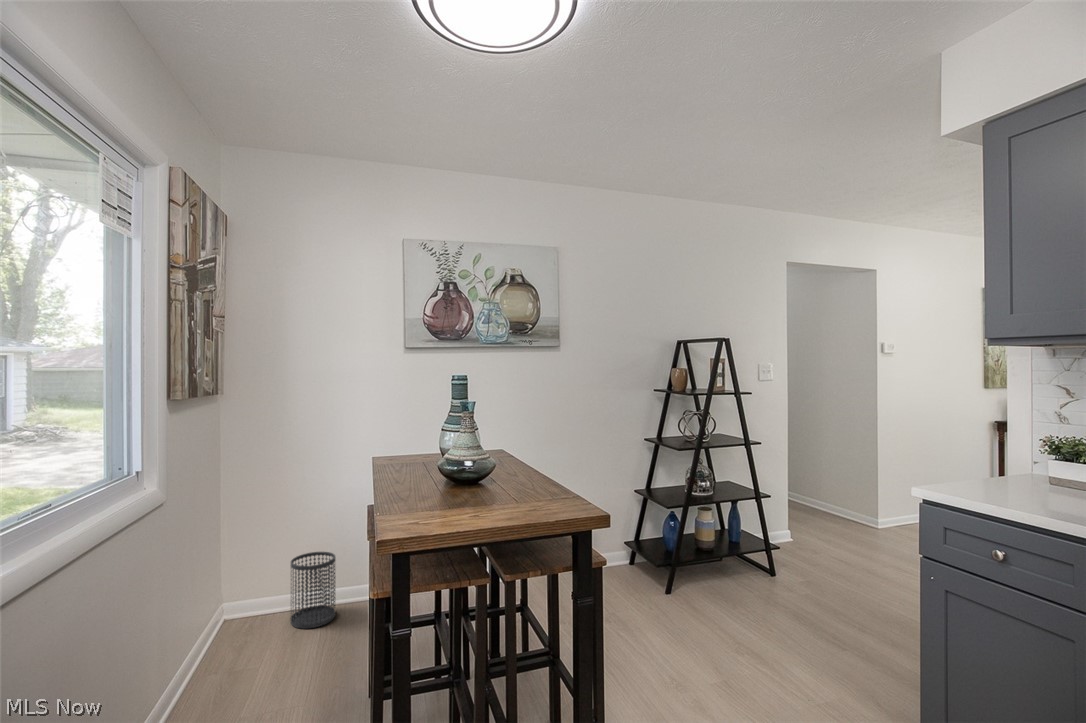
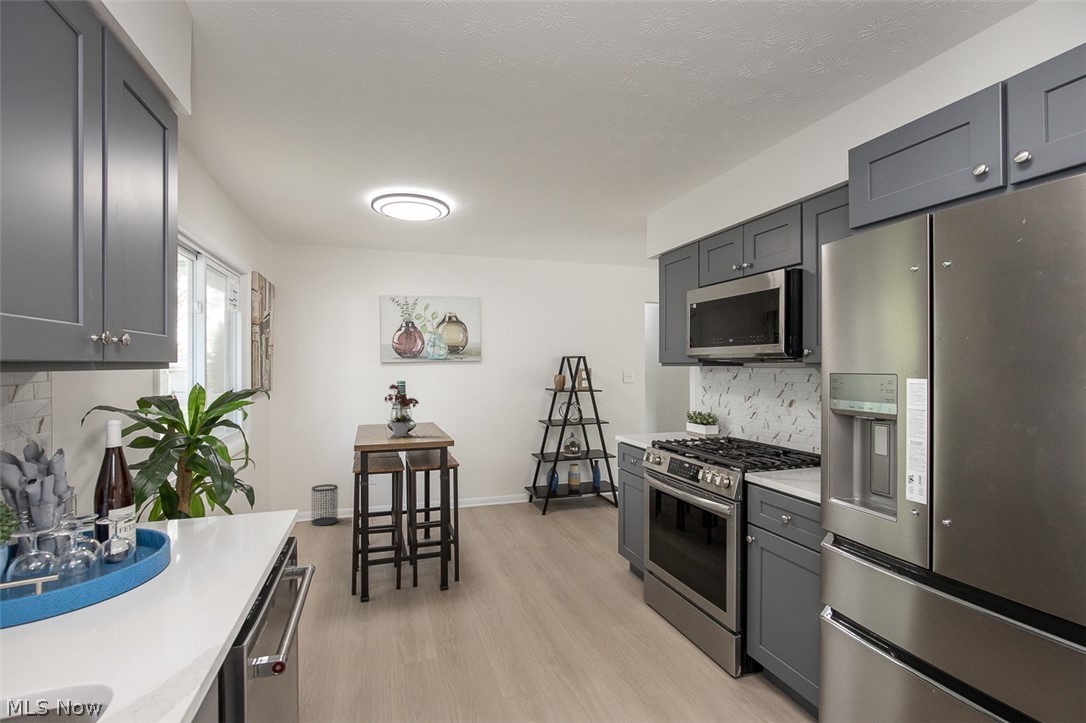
flower arrangement: none [445,385,527,506] -> present [385,384,419,437]

